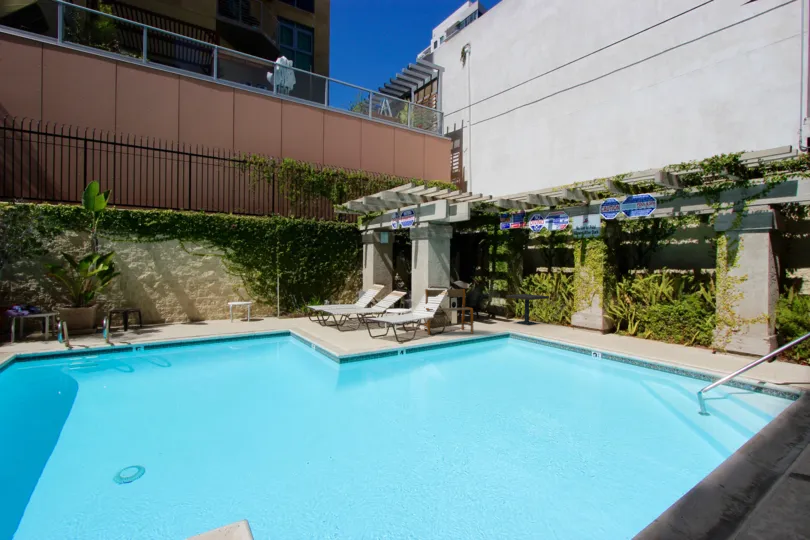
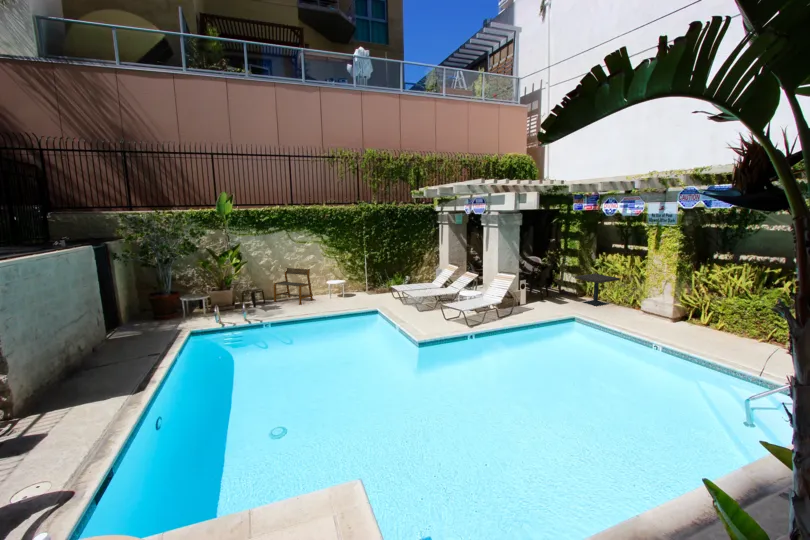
bench: present [424,289,473,334] -> present [274,268,313,305]

